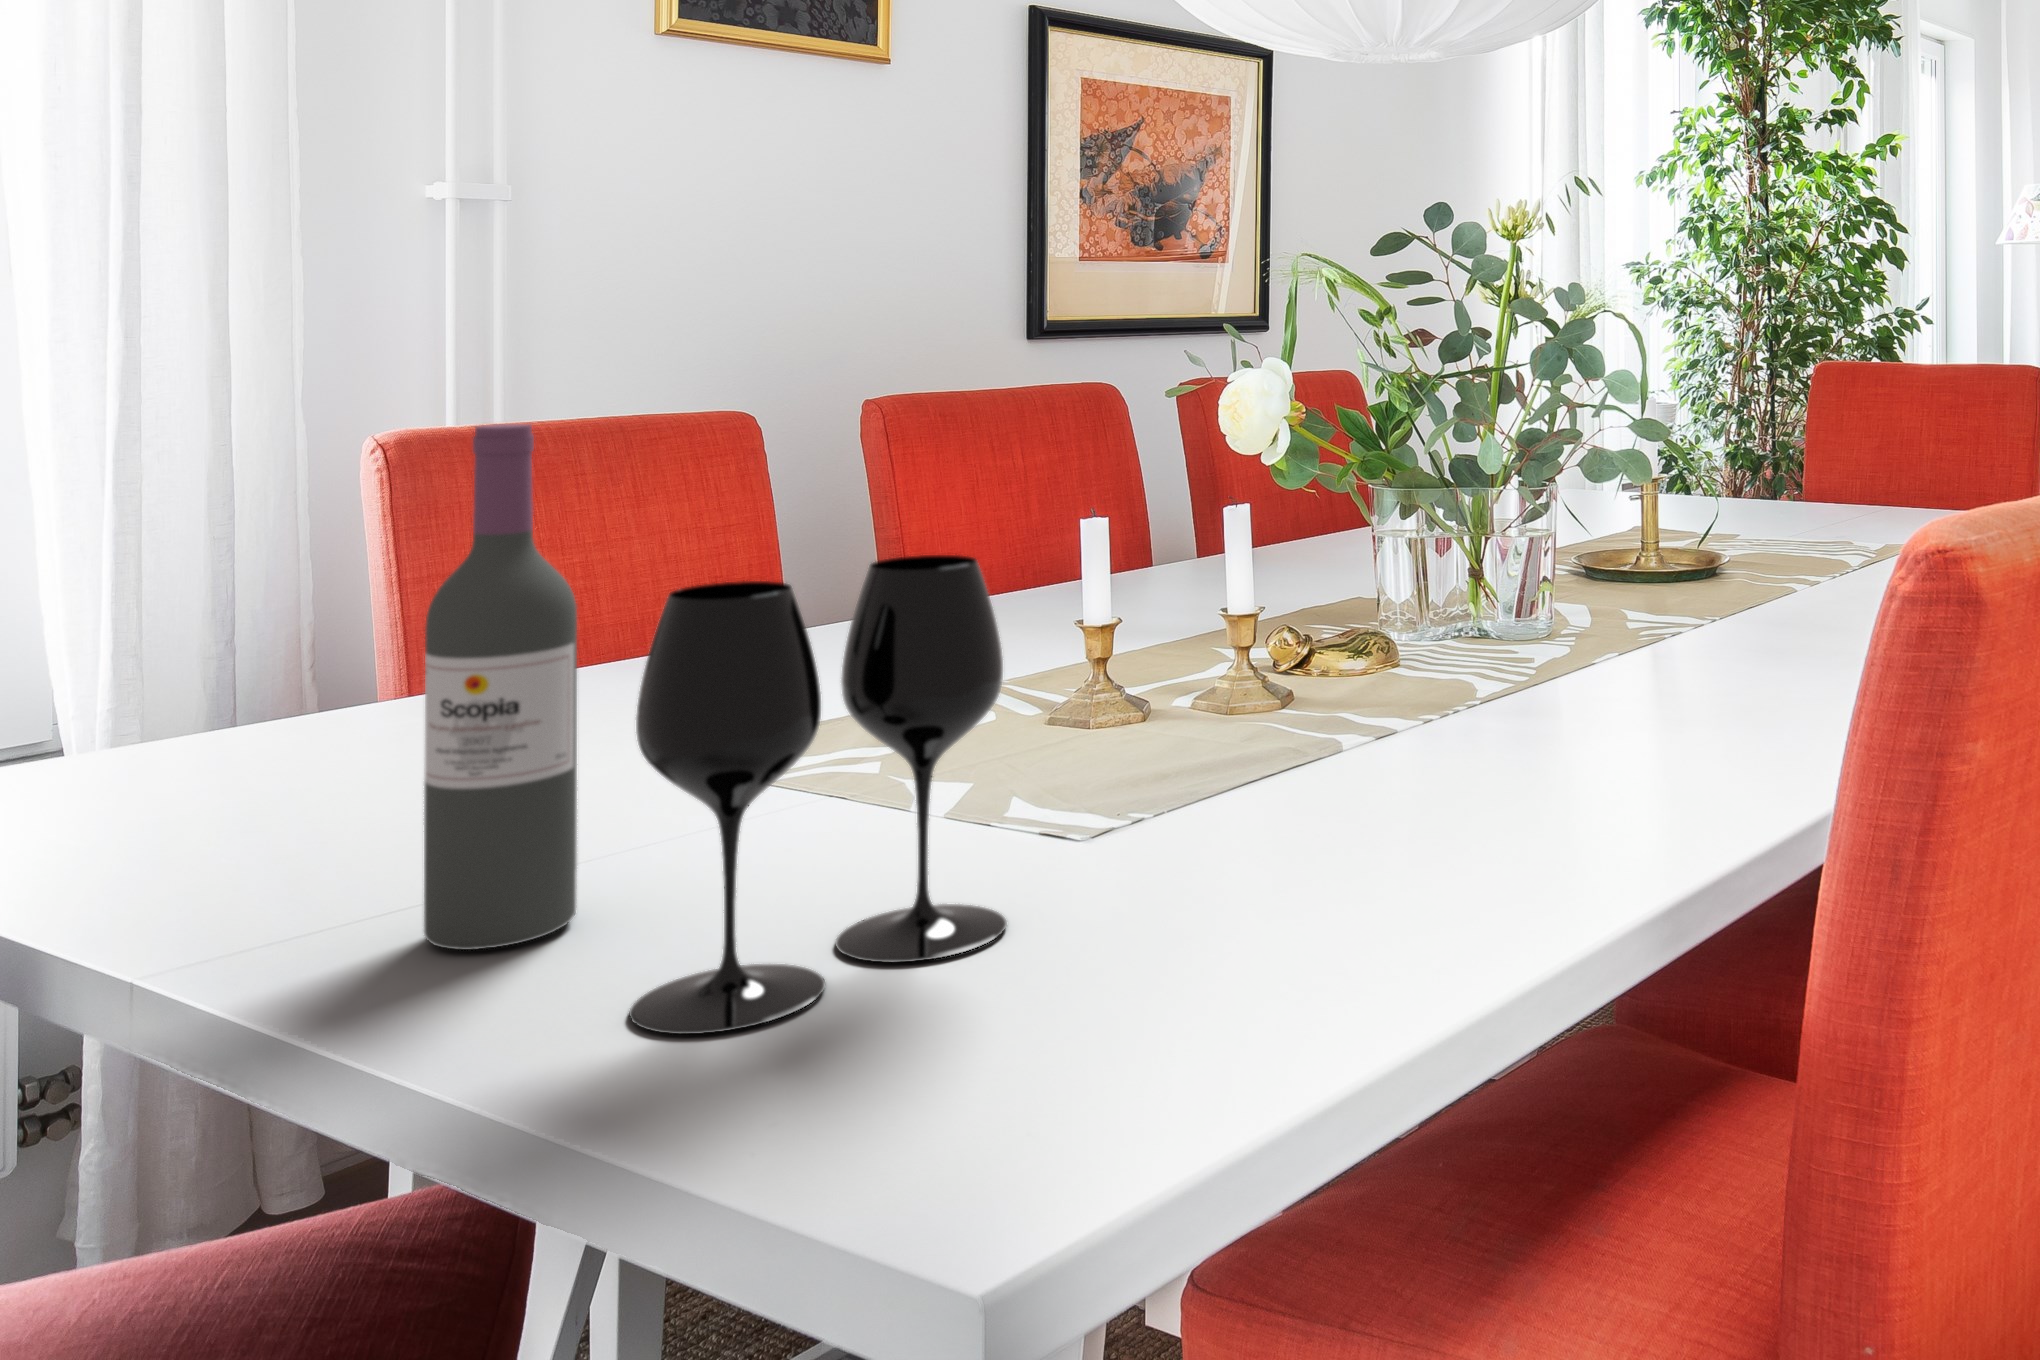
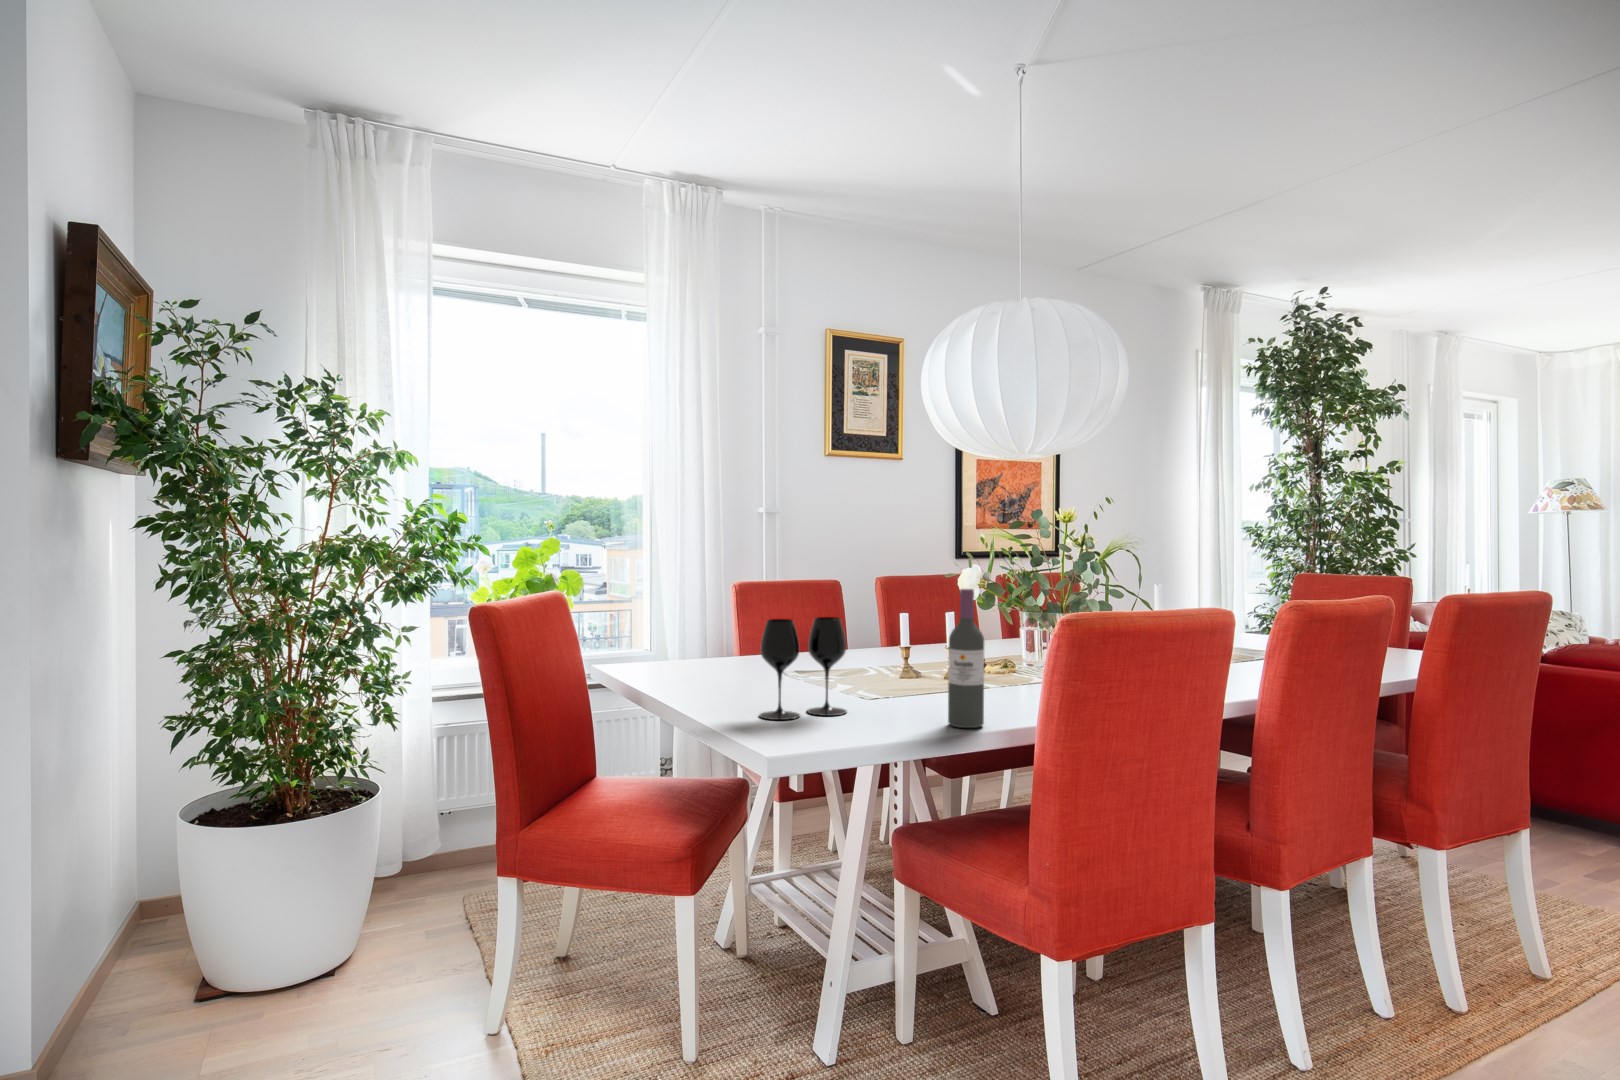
wine bottle: present [424,424,577,950] -> present [948,589,984,728]

